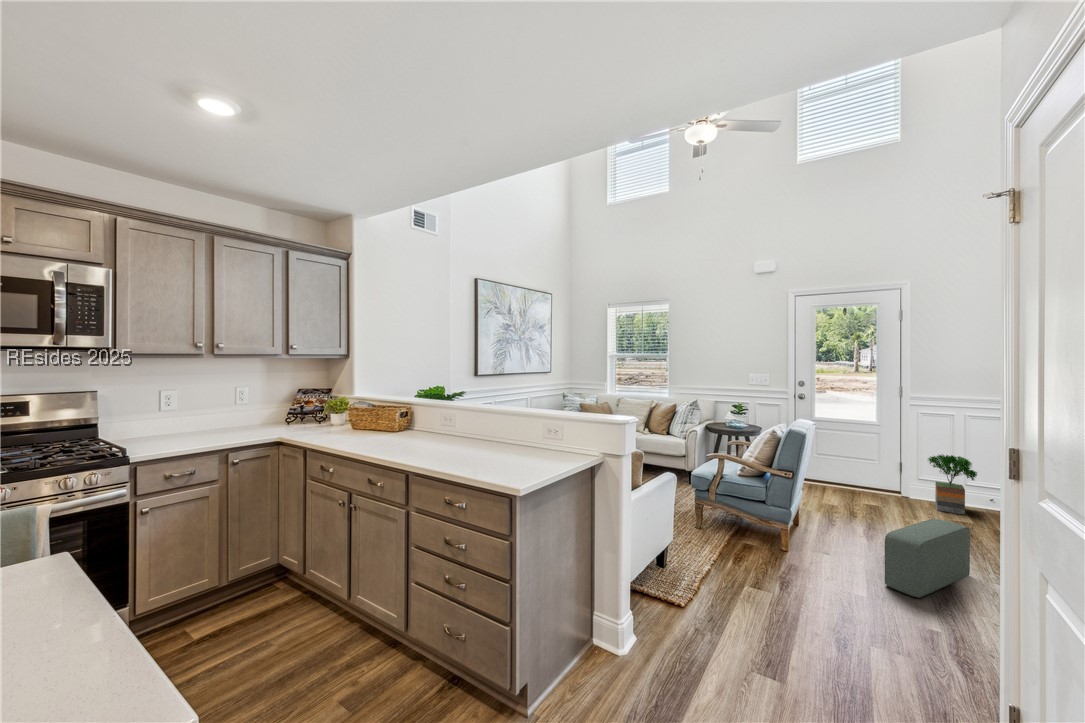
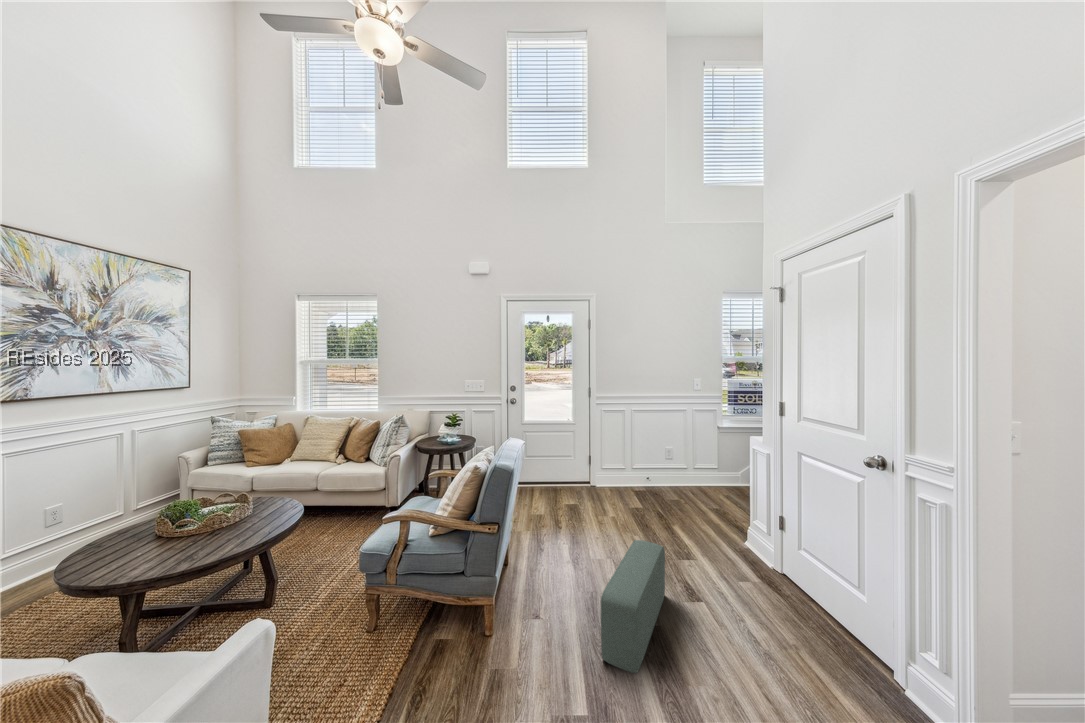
potted tree: present [928,454,977,514] -> none [610,445,646,498]

